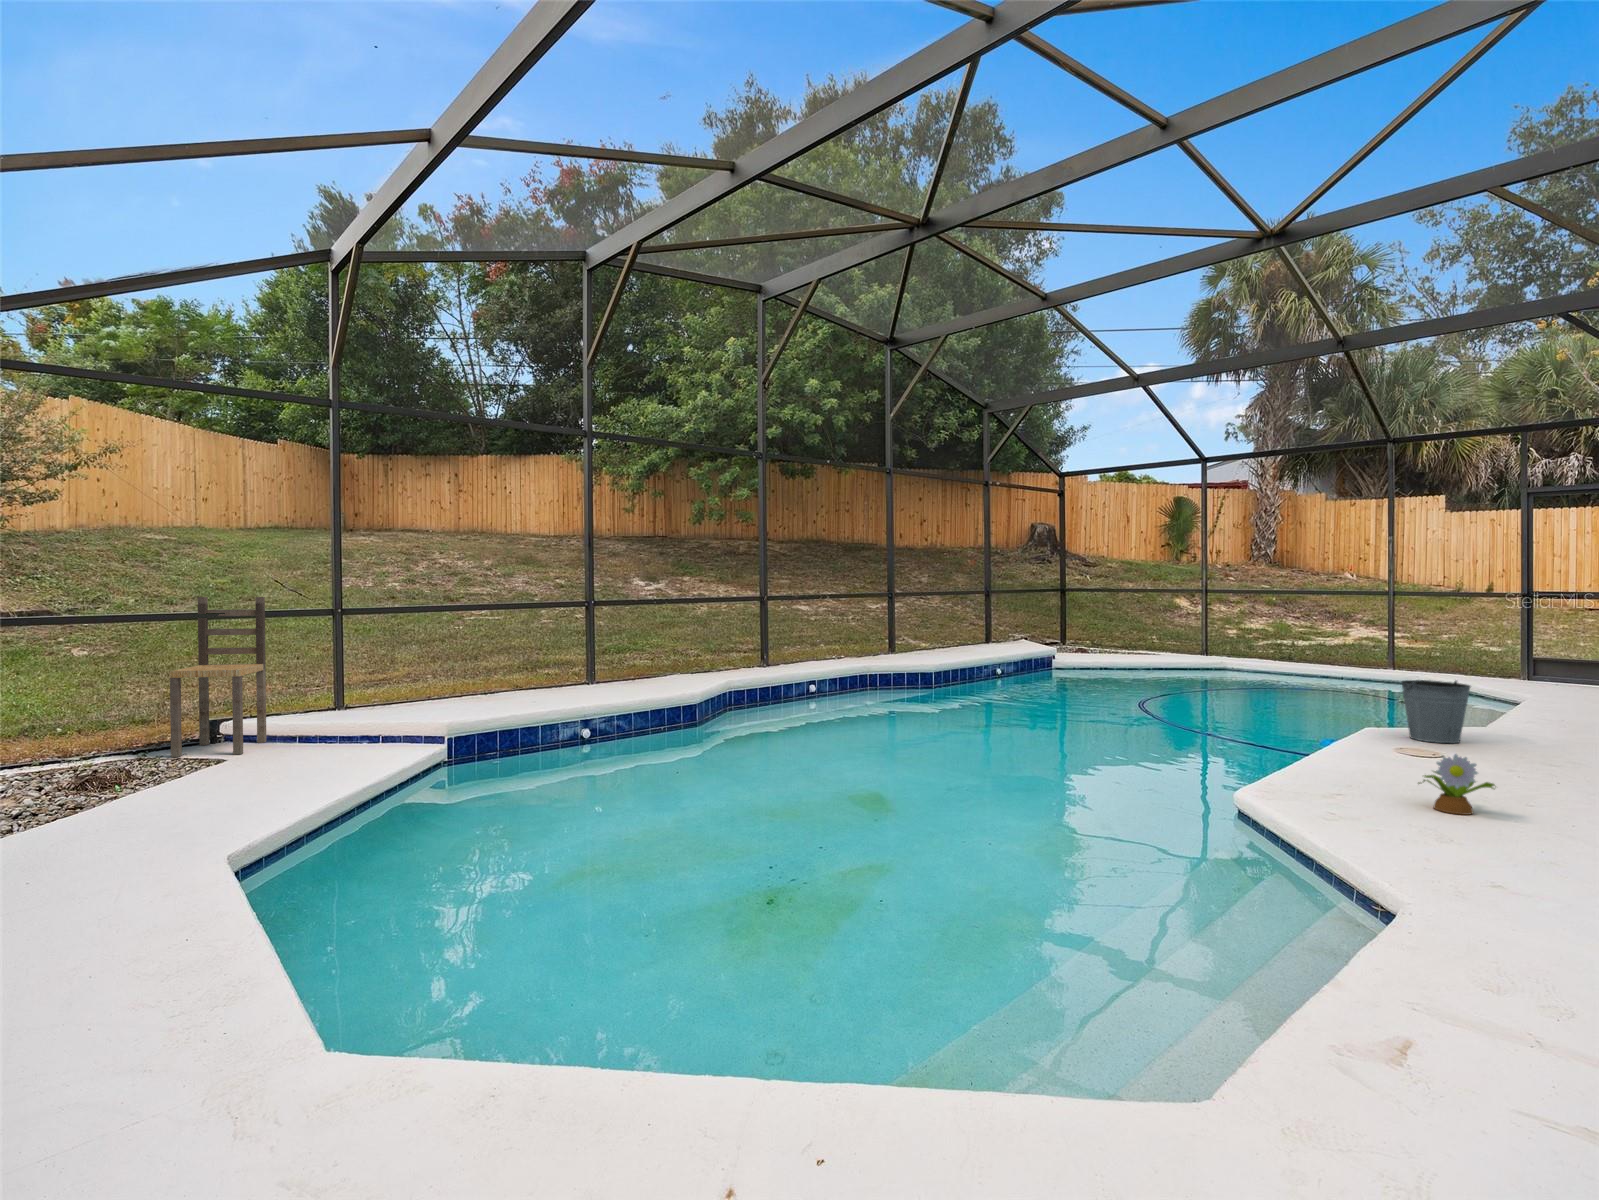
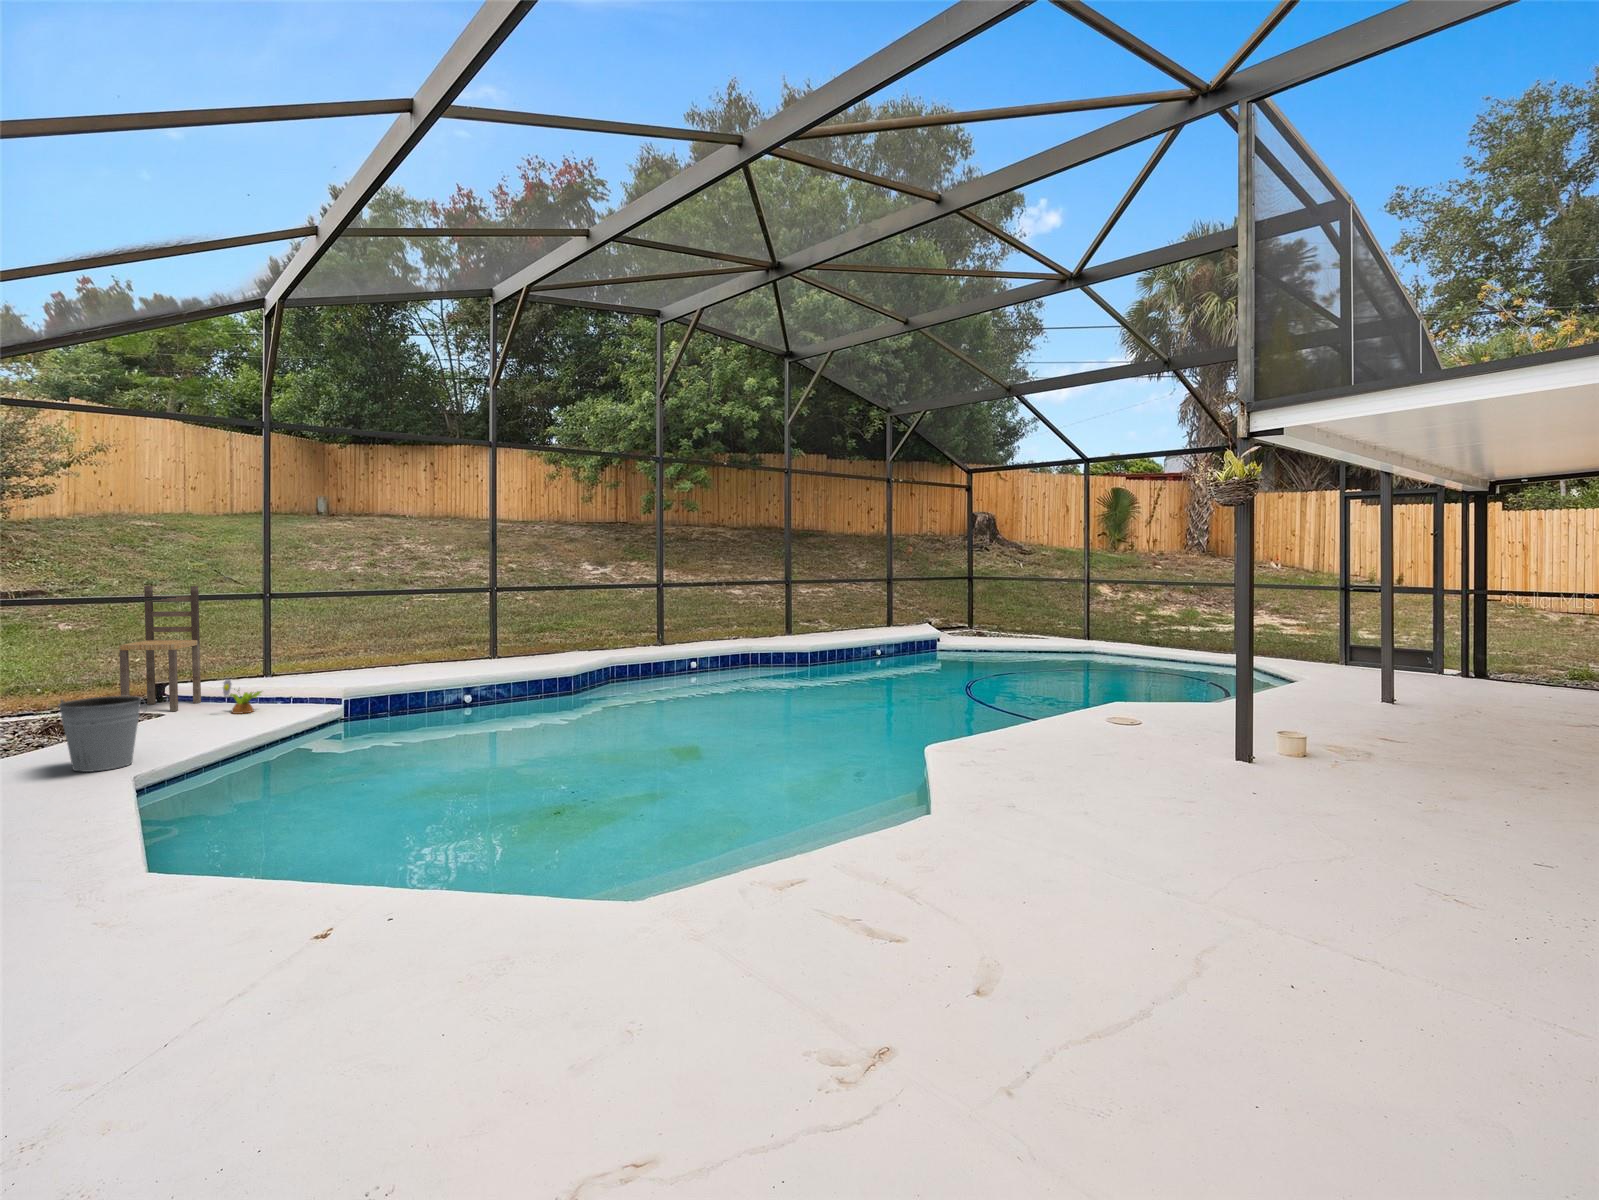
bucket: present [1401,680,1471,743] -> present [58,696,142,772]
decorative plant: present [1418,754,1495,815] -> present [223,679,262,714]

